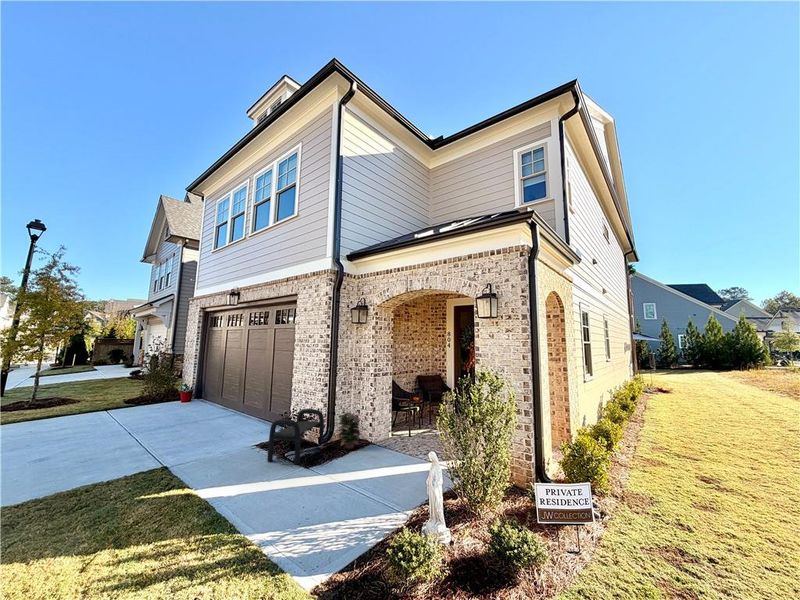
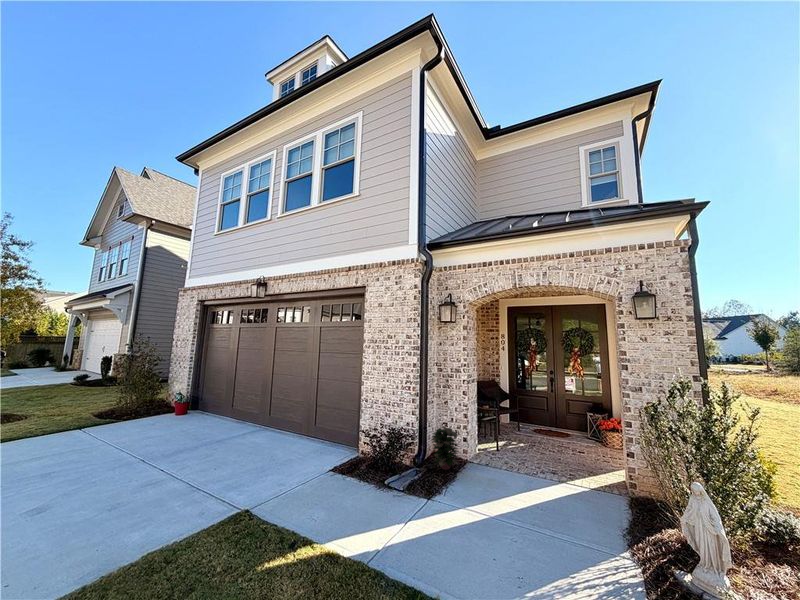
bench: present [267,409,324,464] -> none [369,423,415,493]

